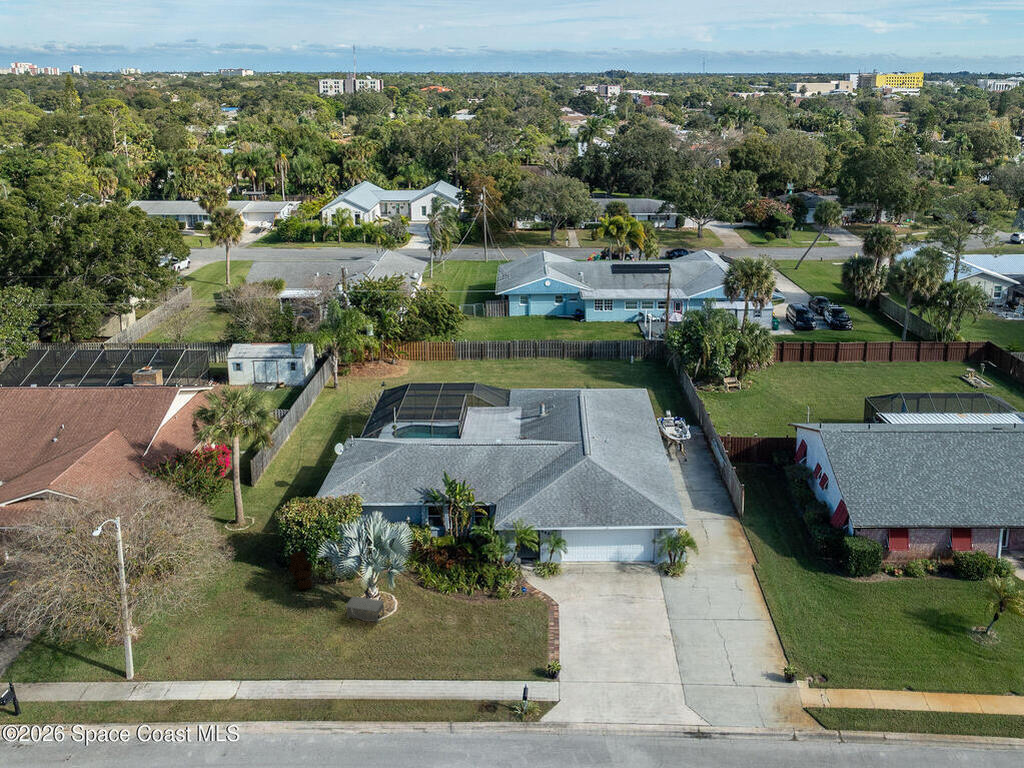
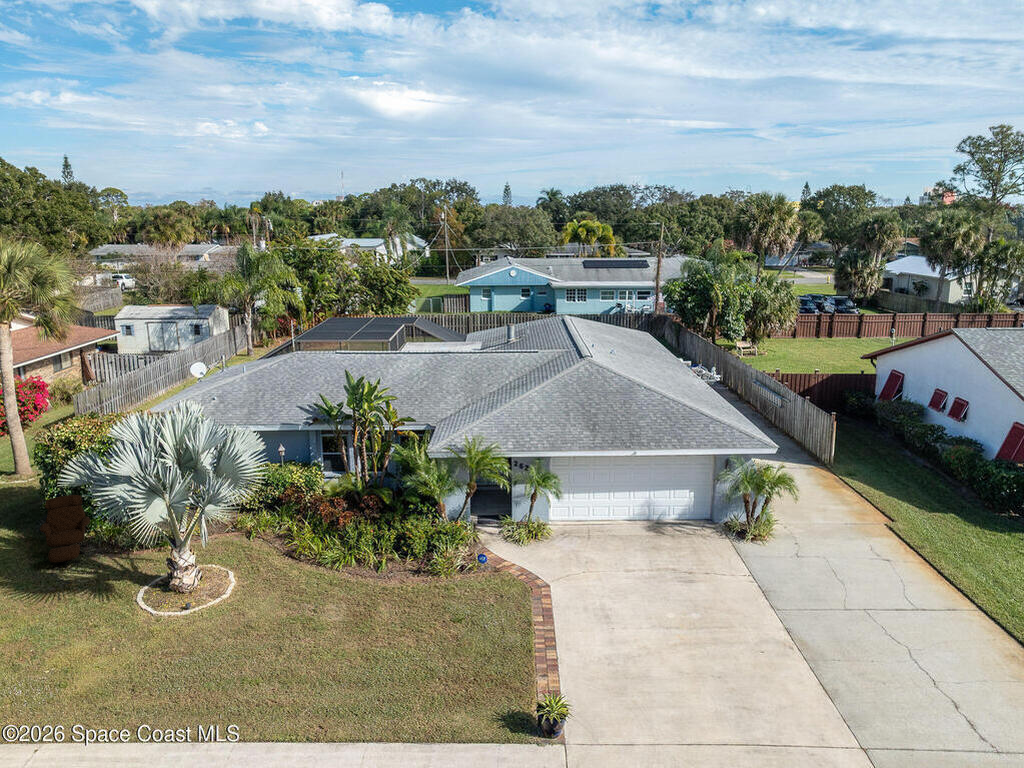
storage bench: present [345,597,384,623] -> none [113,569,200,622]

